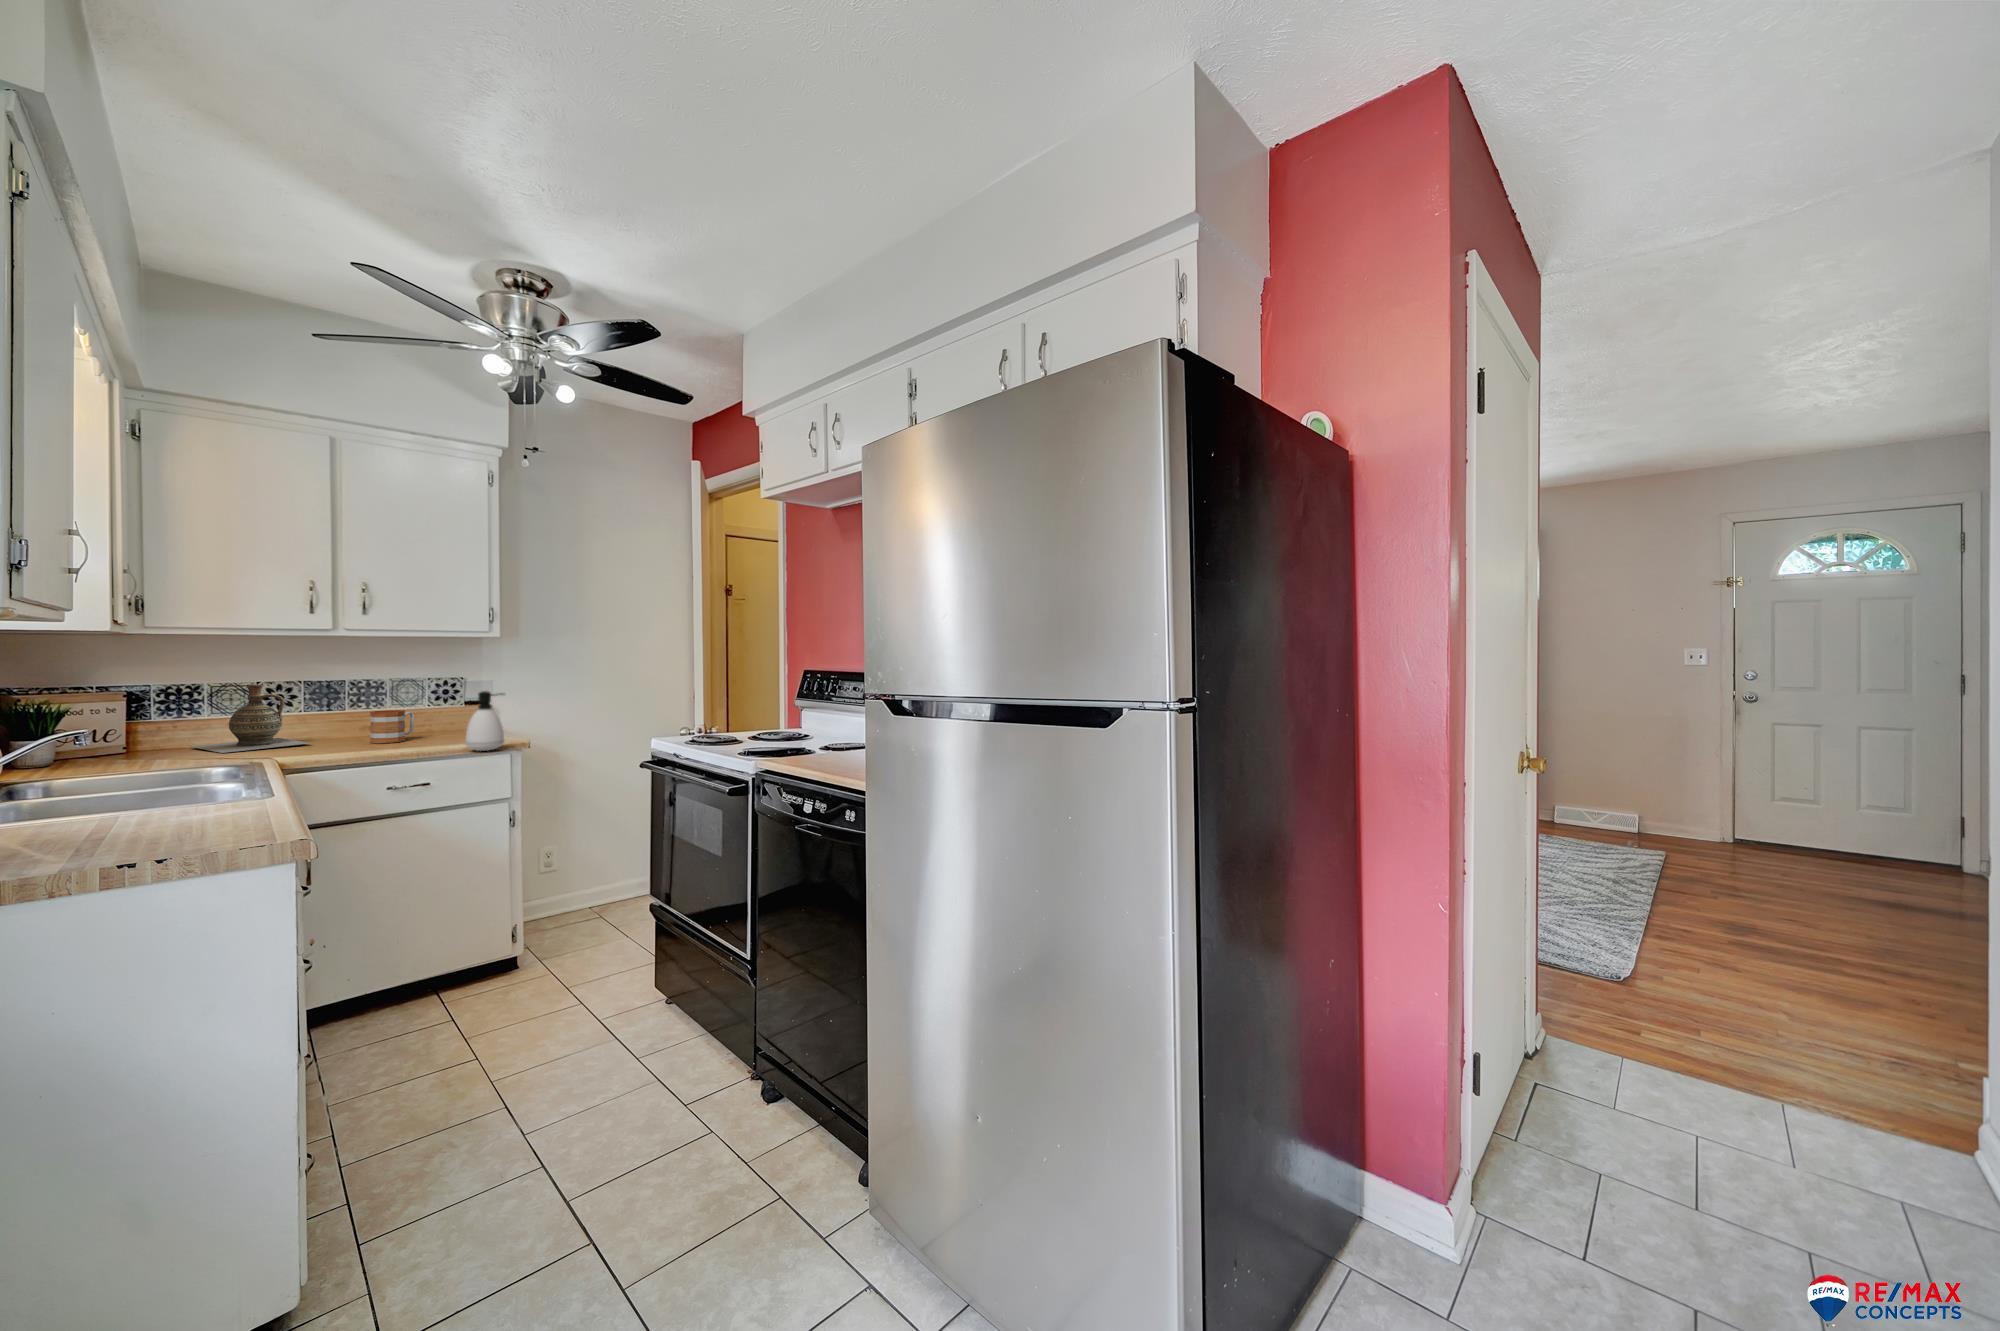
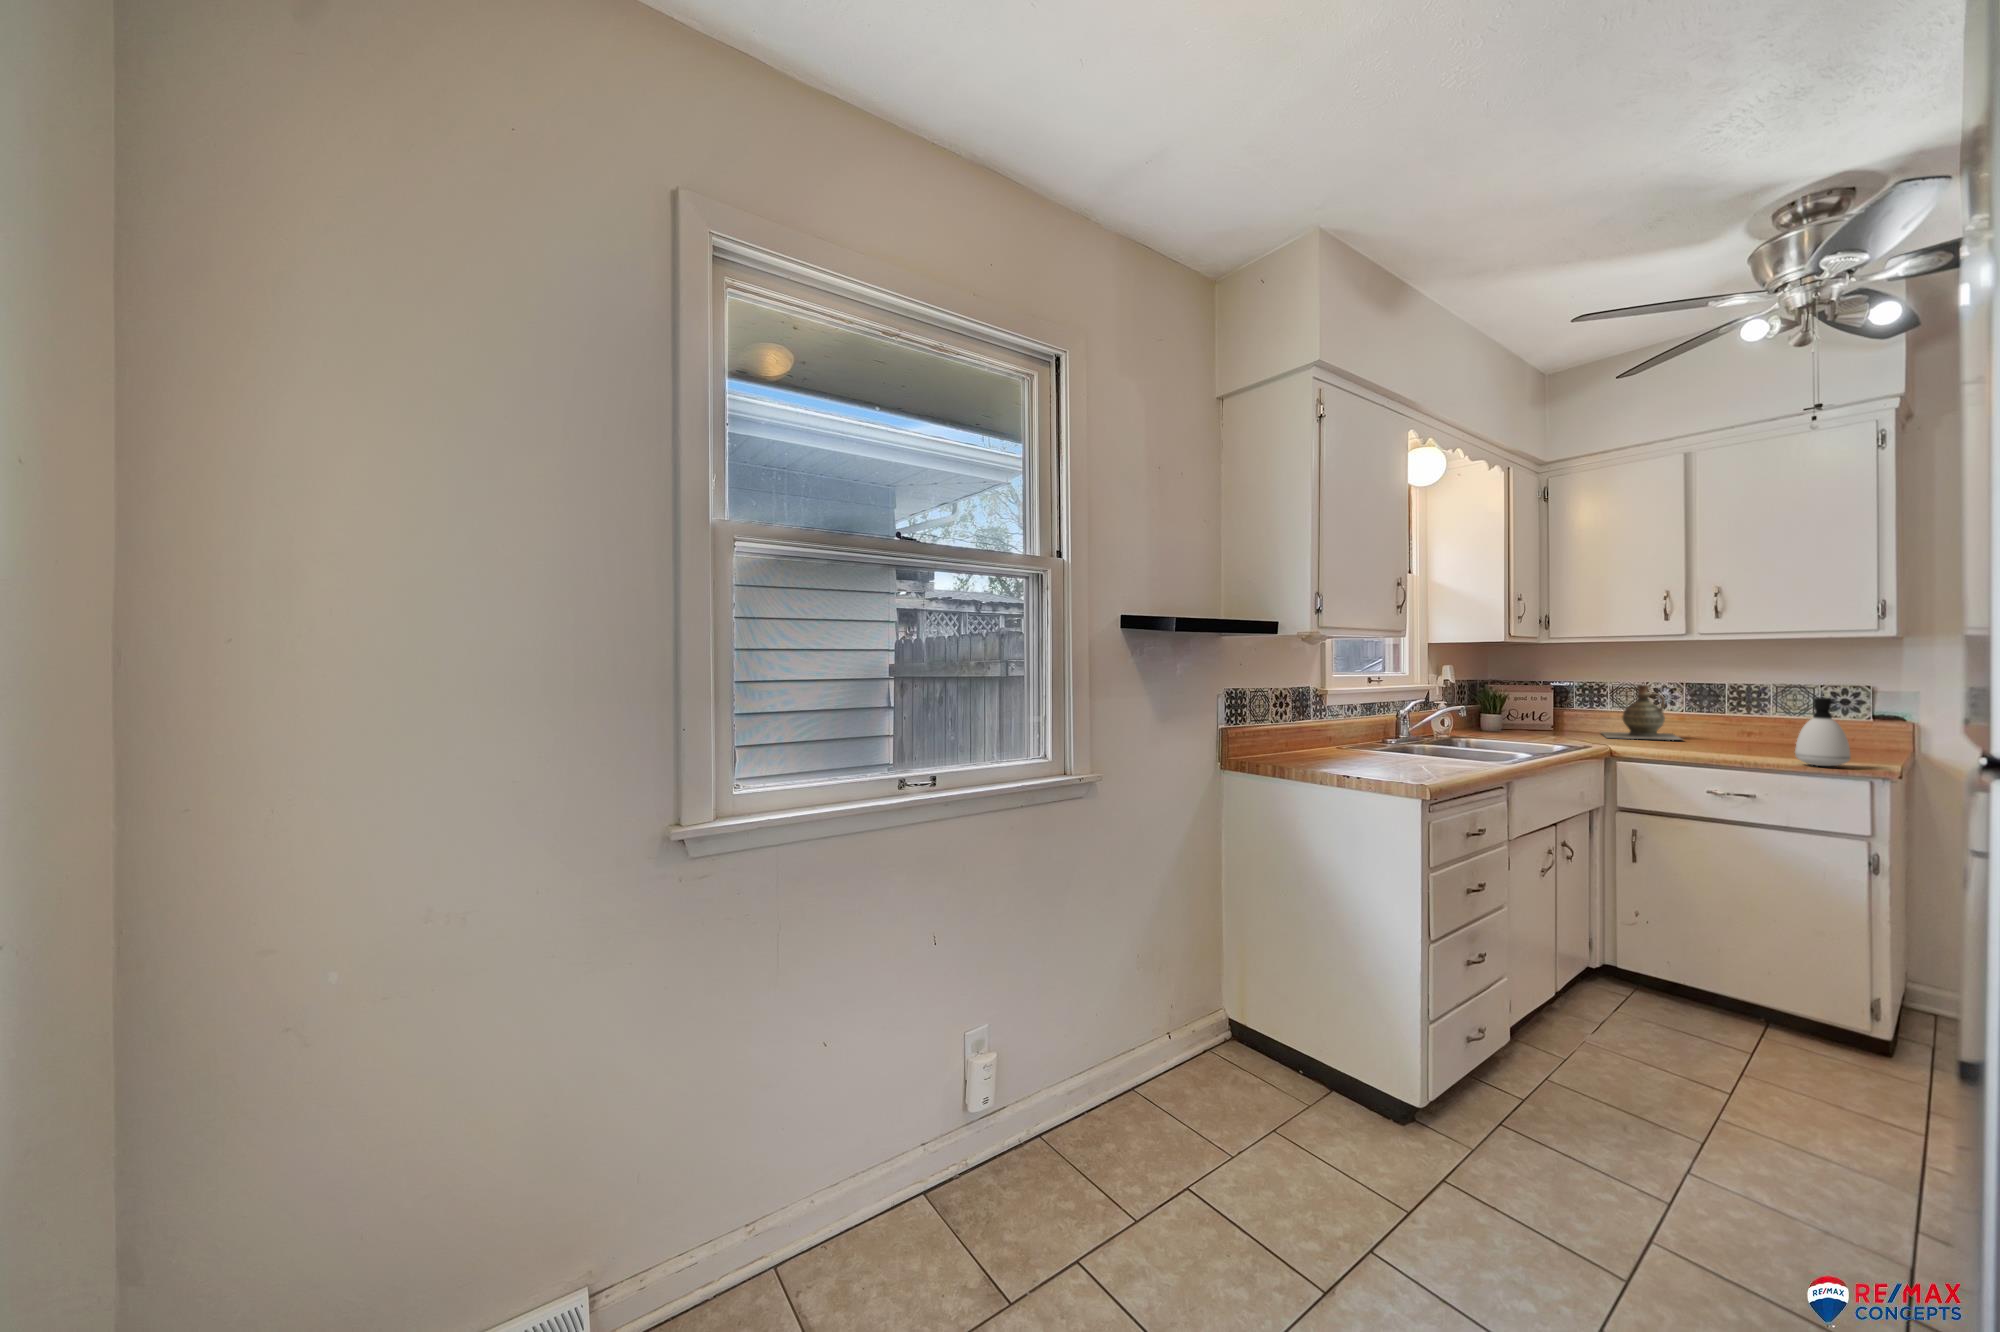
mug: present [370,710,414,743] -> none [1739,715,1795,749]

